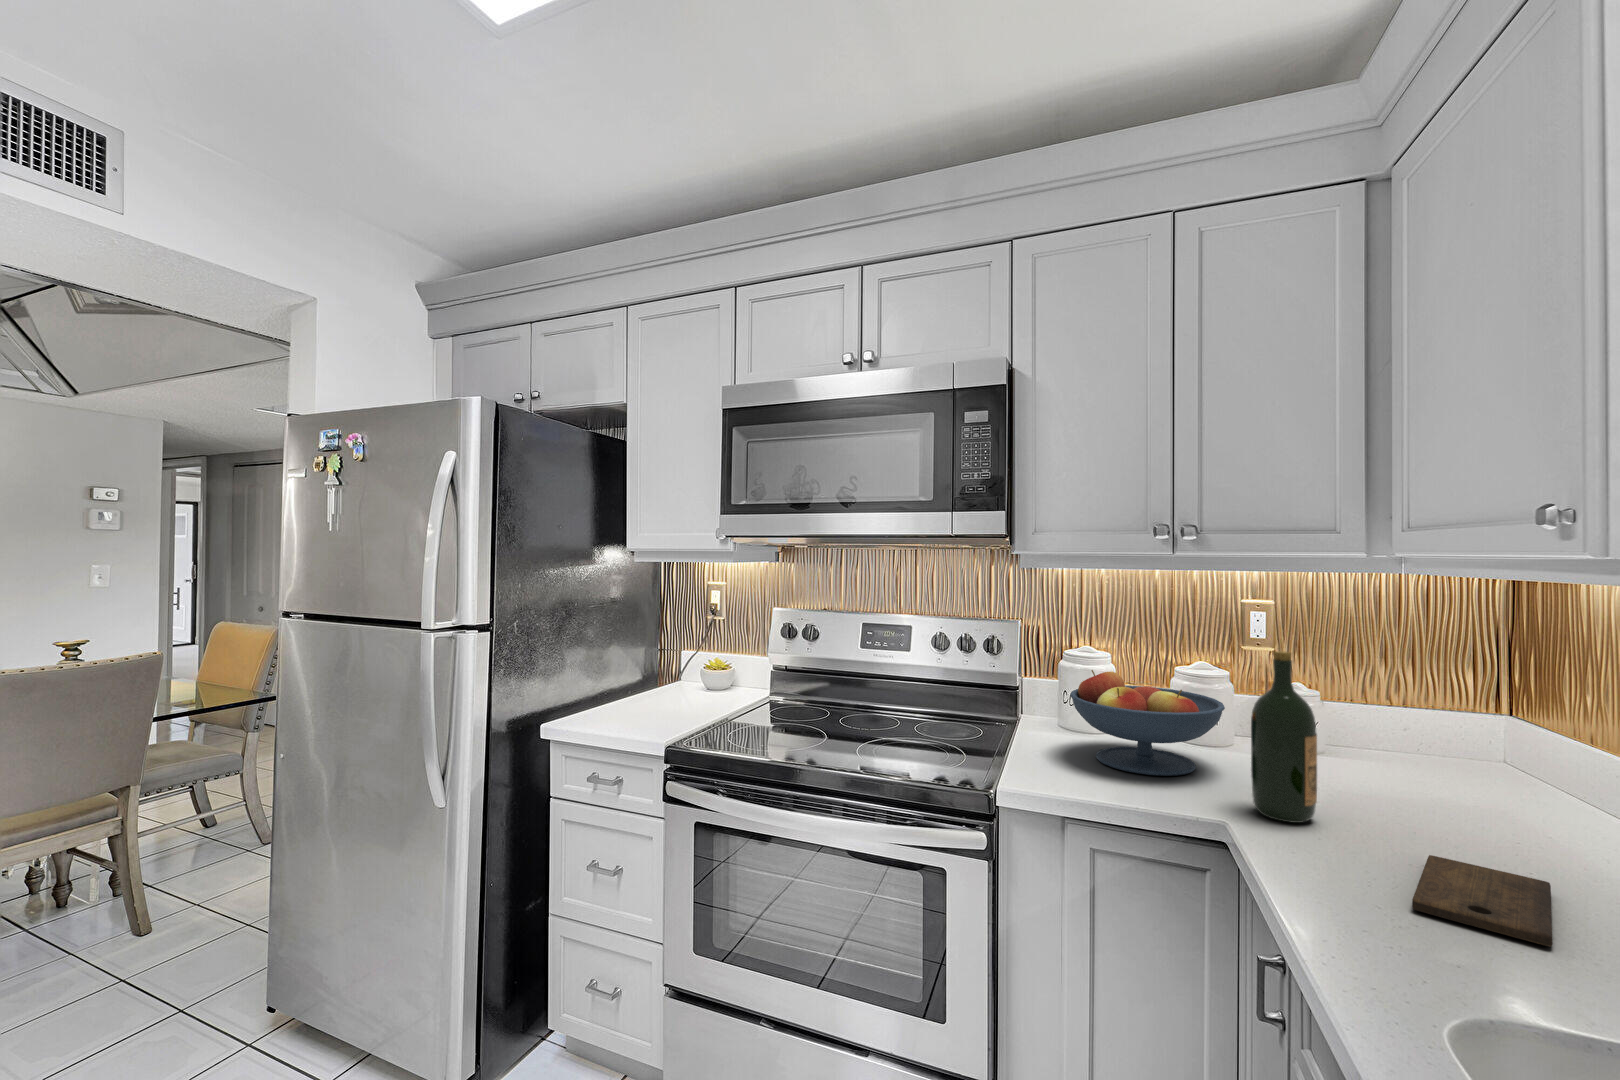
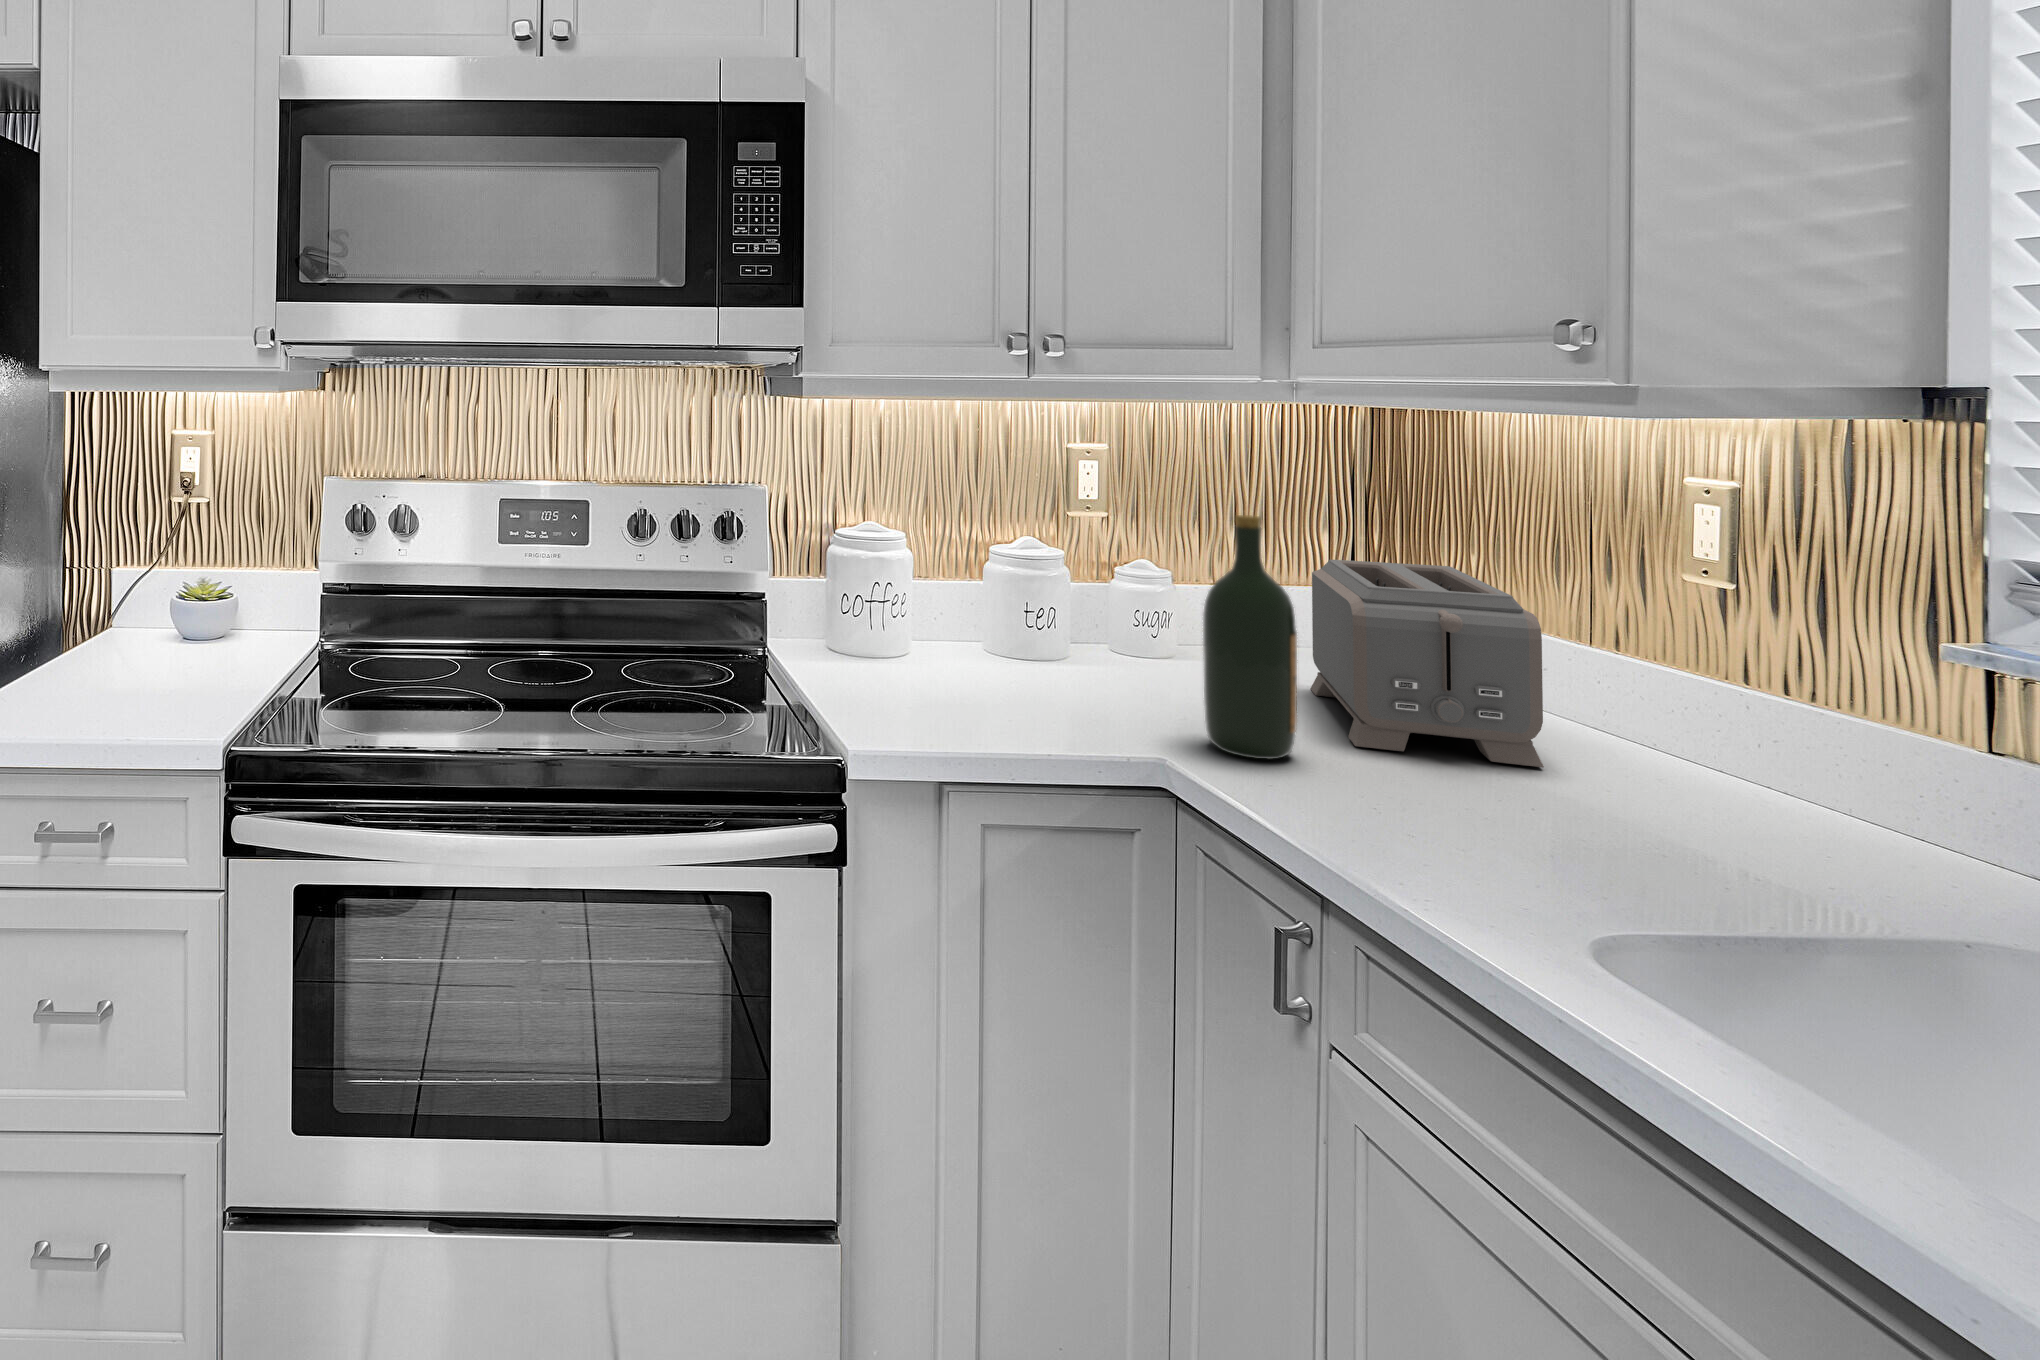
fruit bowl: present [1070,670,1225,776] -> none [889,556,1117,711]
toaster: none [1377,690,1536,856] -> present [1311,560,1544,767]
cutting board: present [1412,855,1552,947] -> none [1473,783,1723,886]

